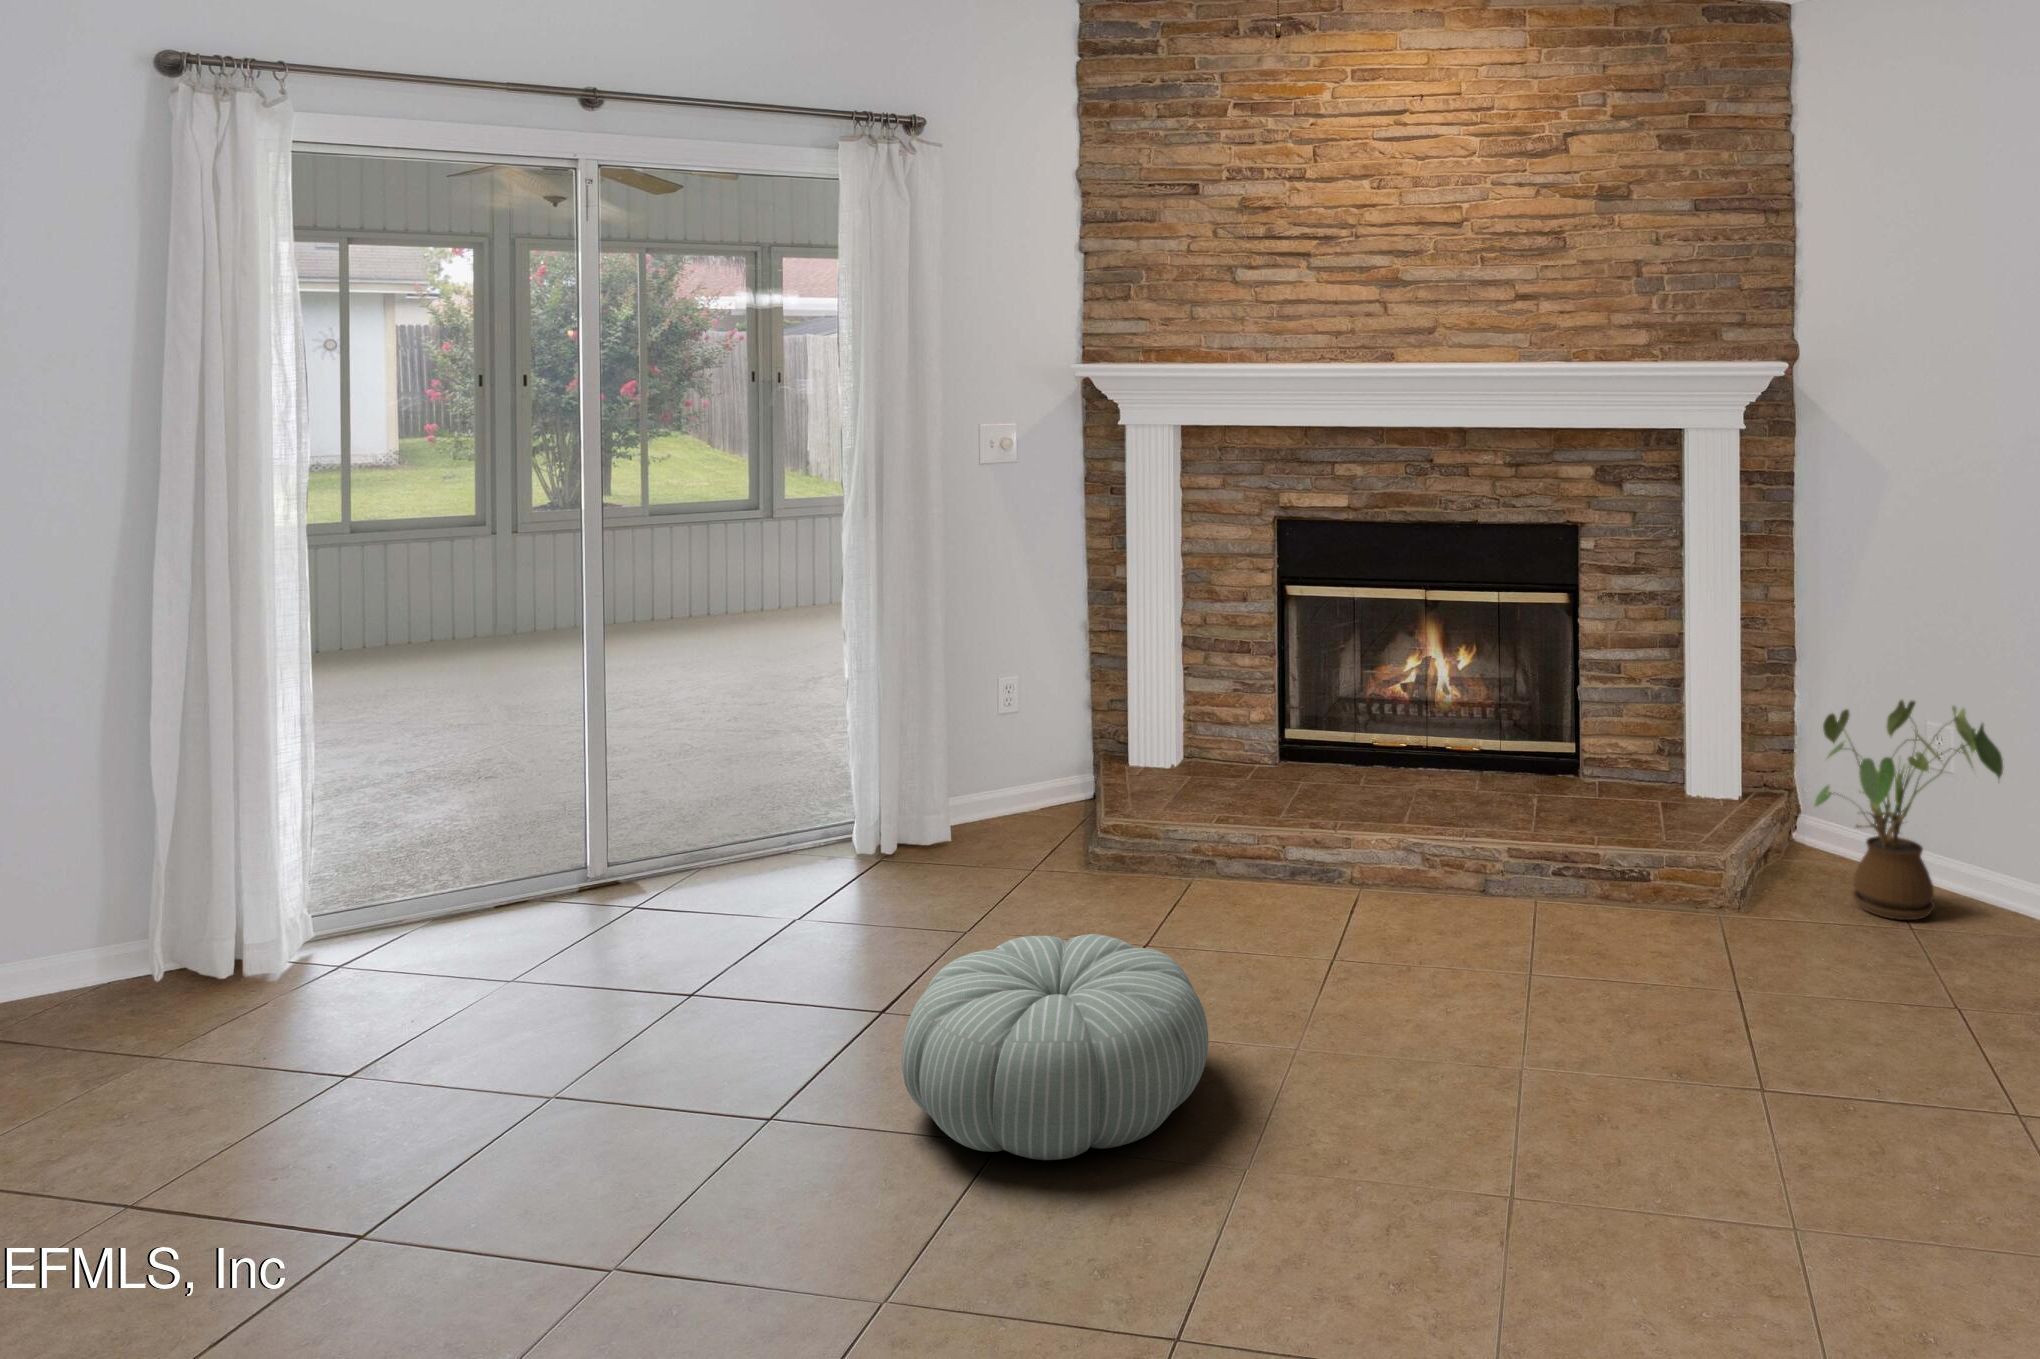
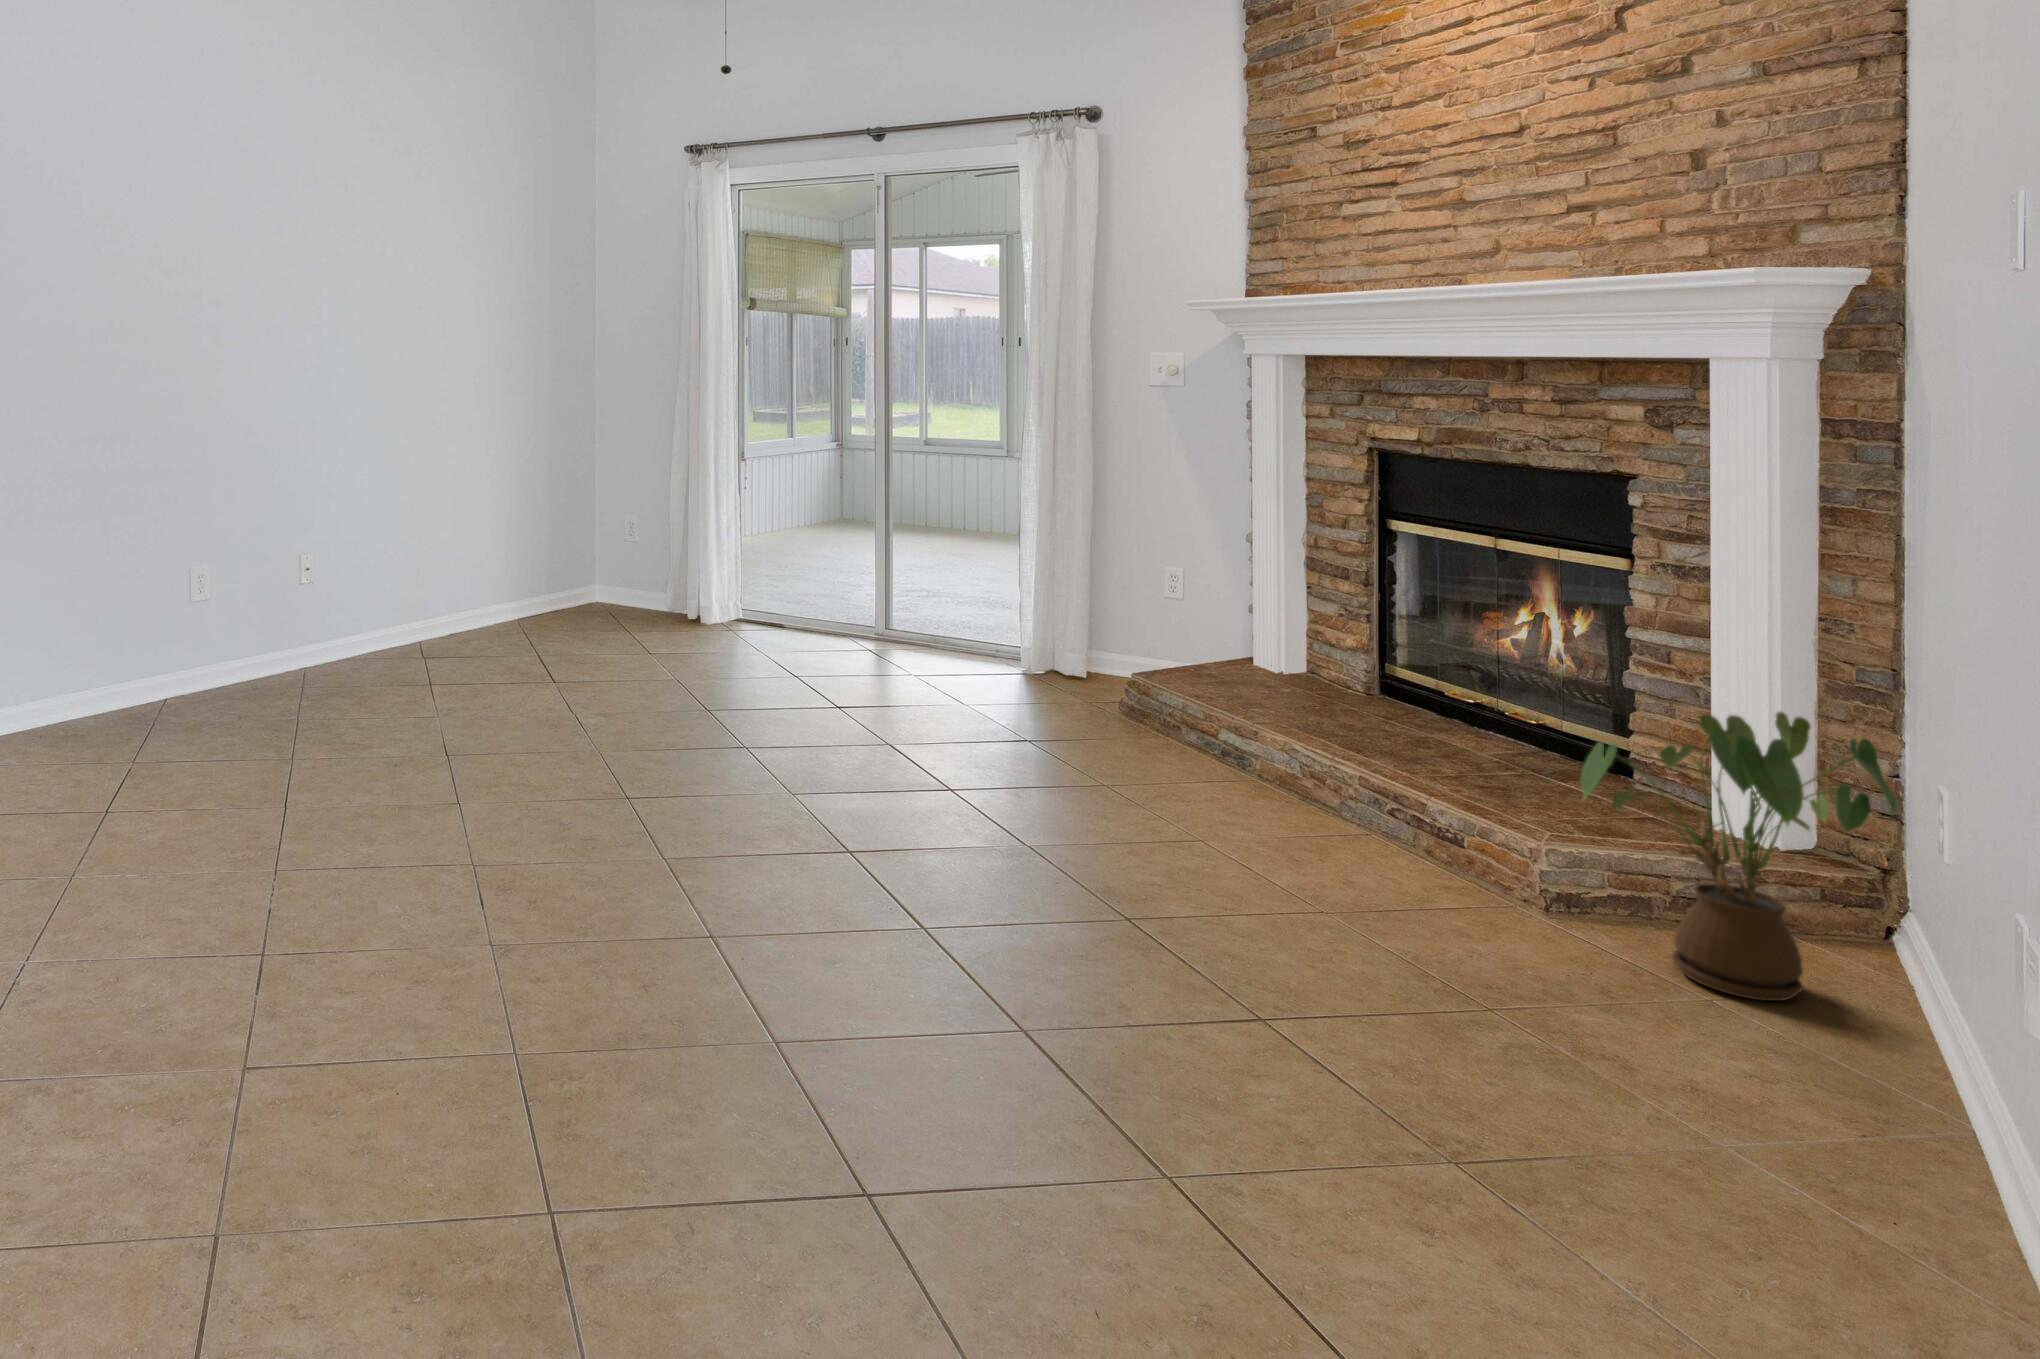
pouf: present [902,934,1208,1160] -> none [688,648,881,760]

